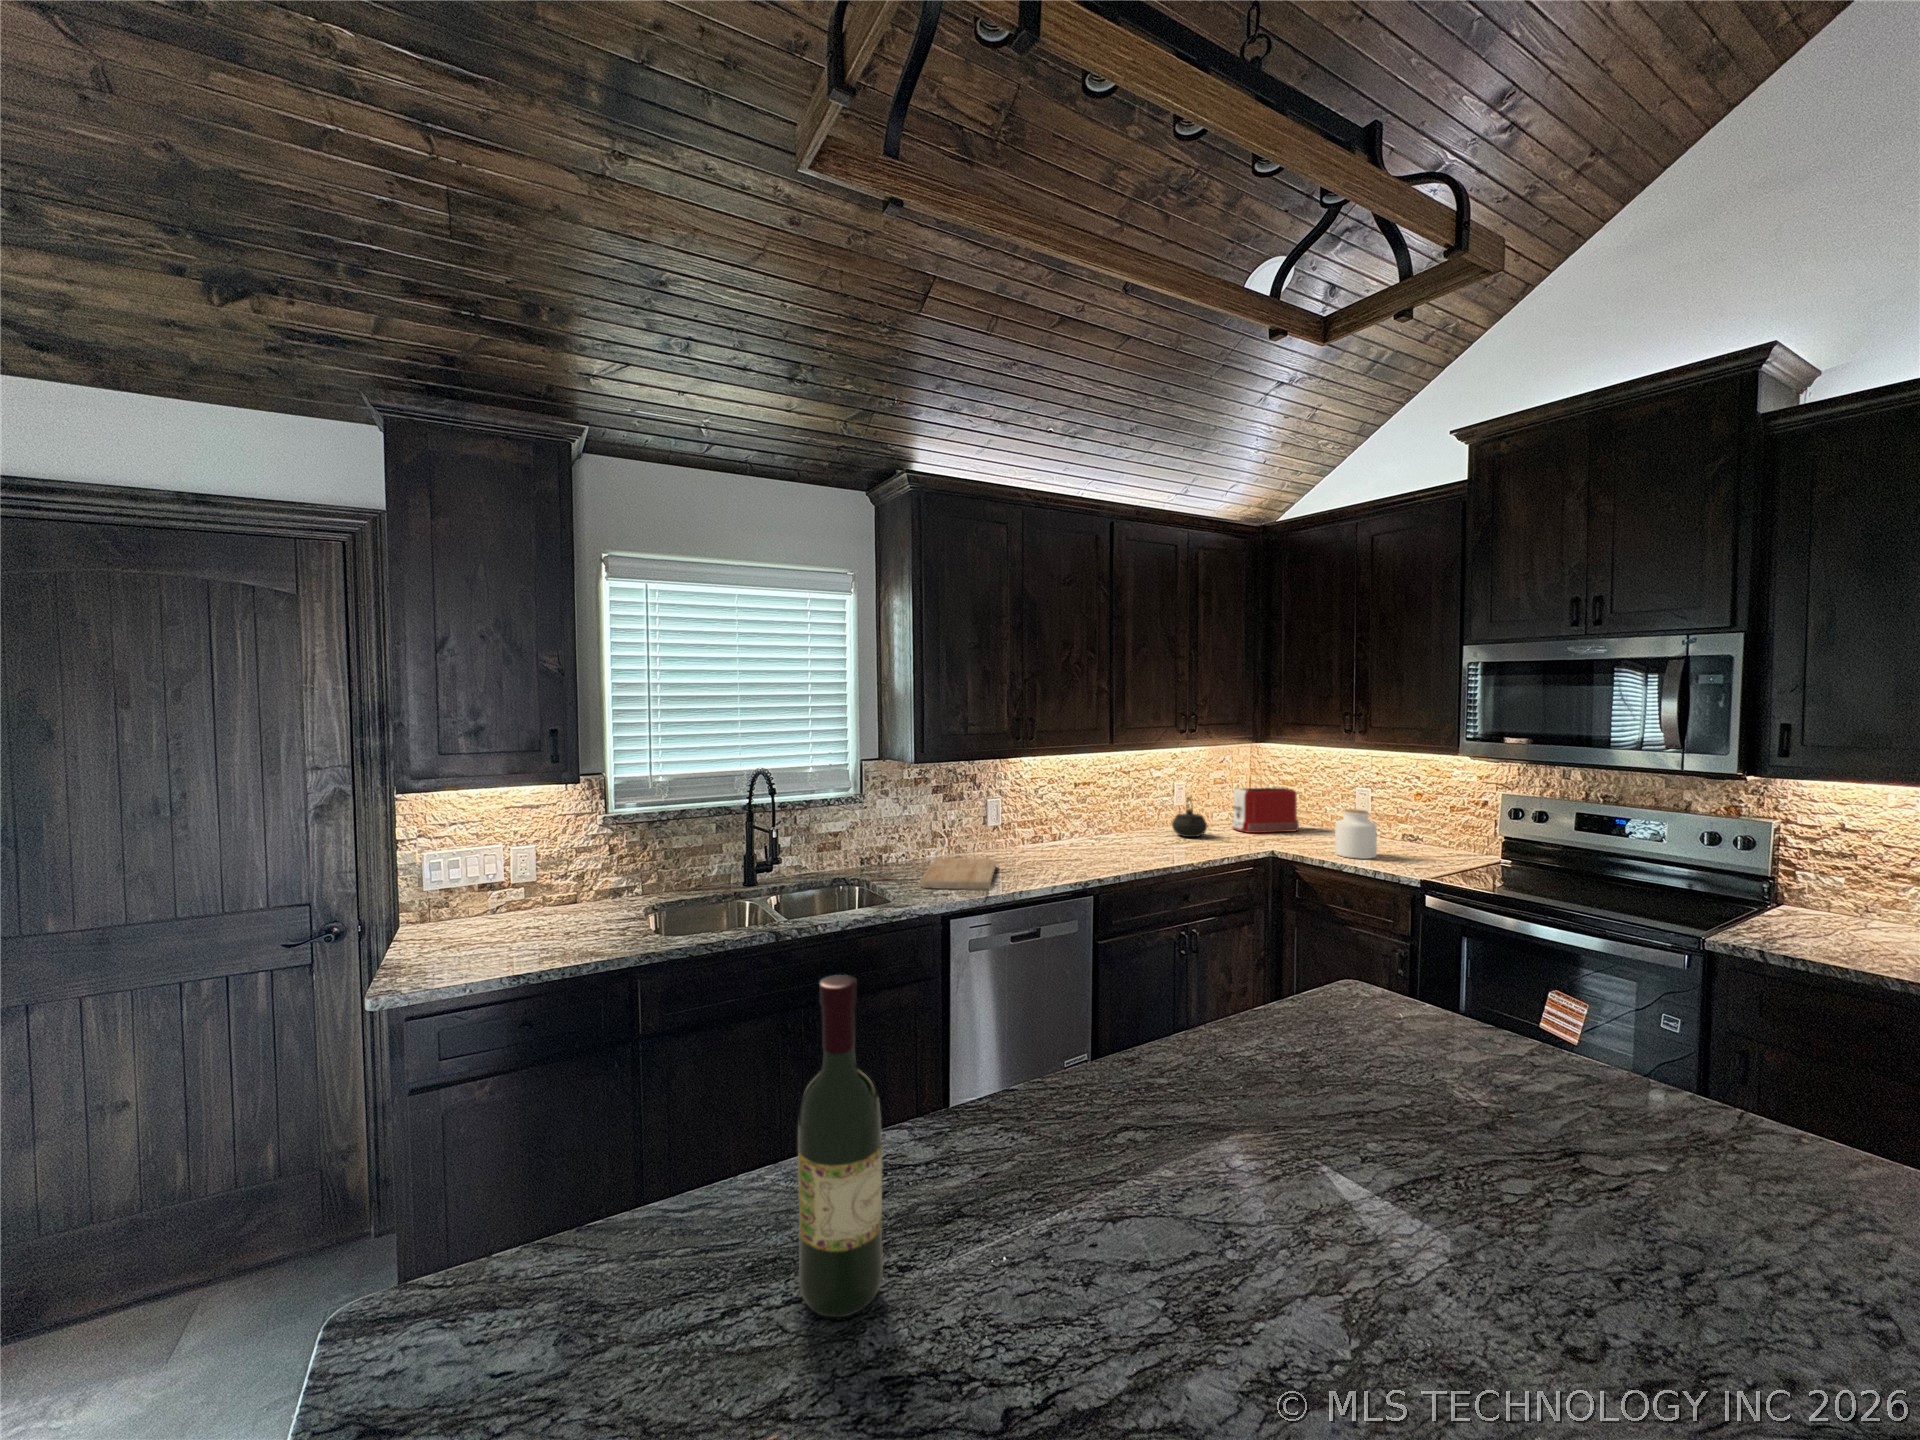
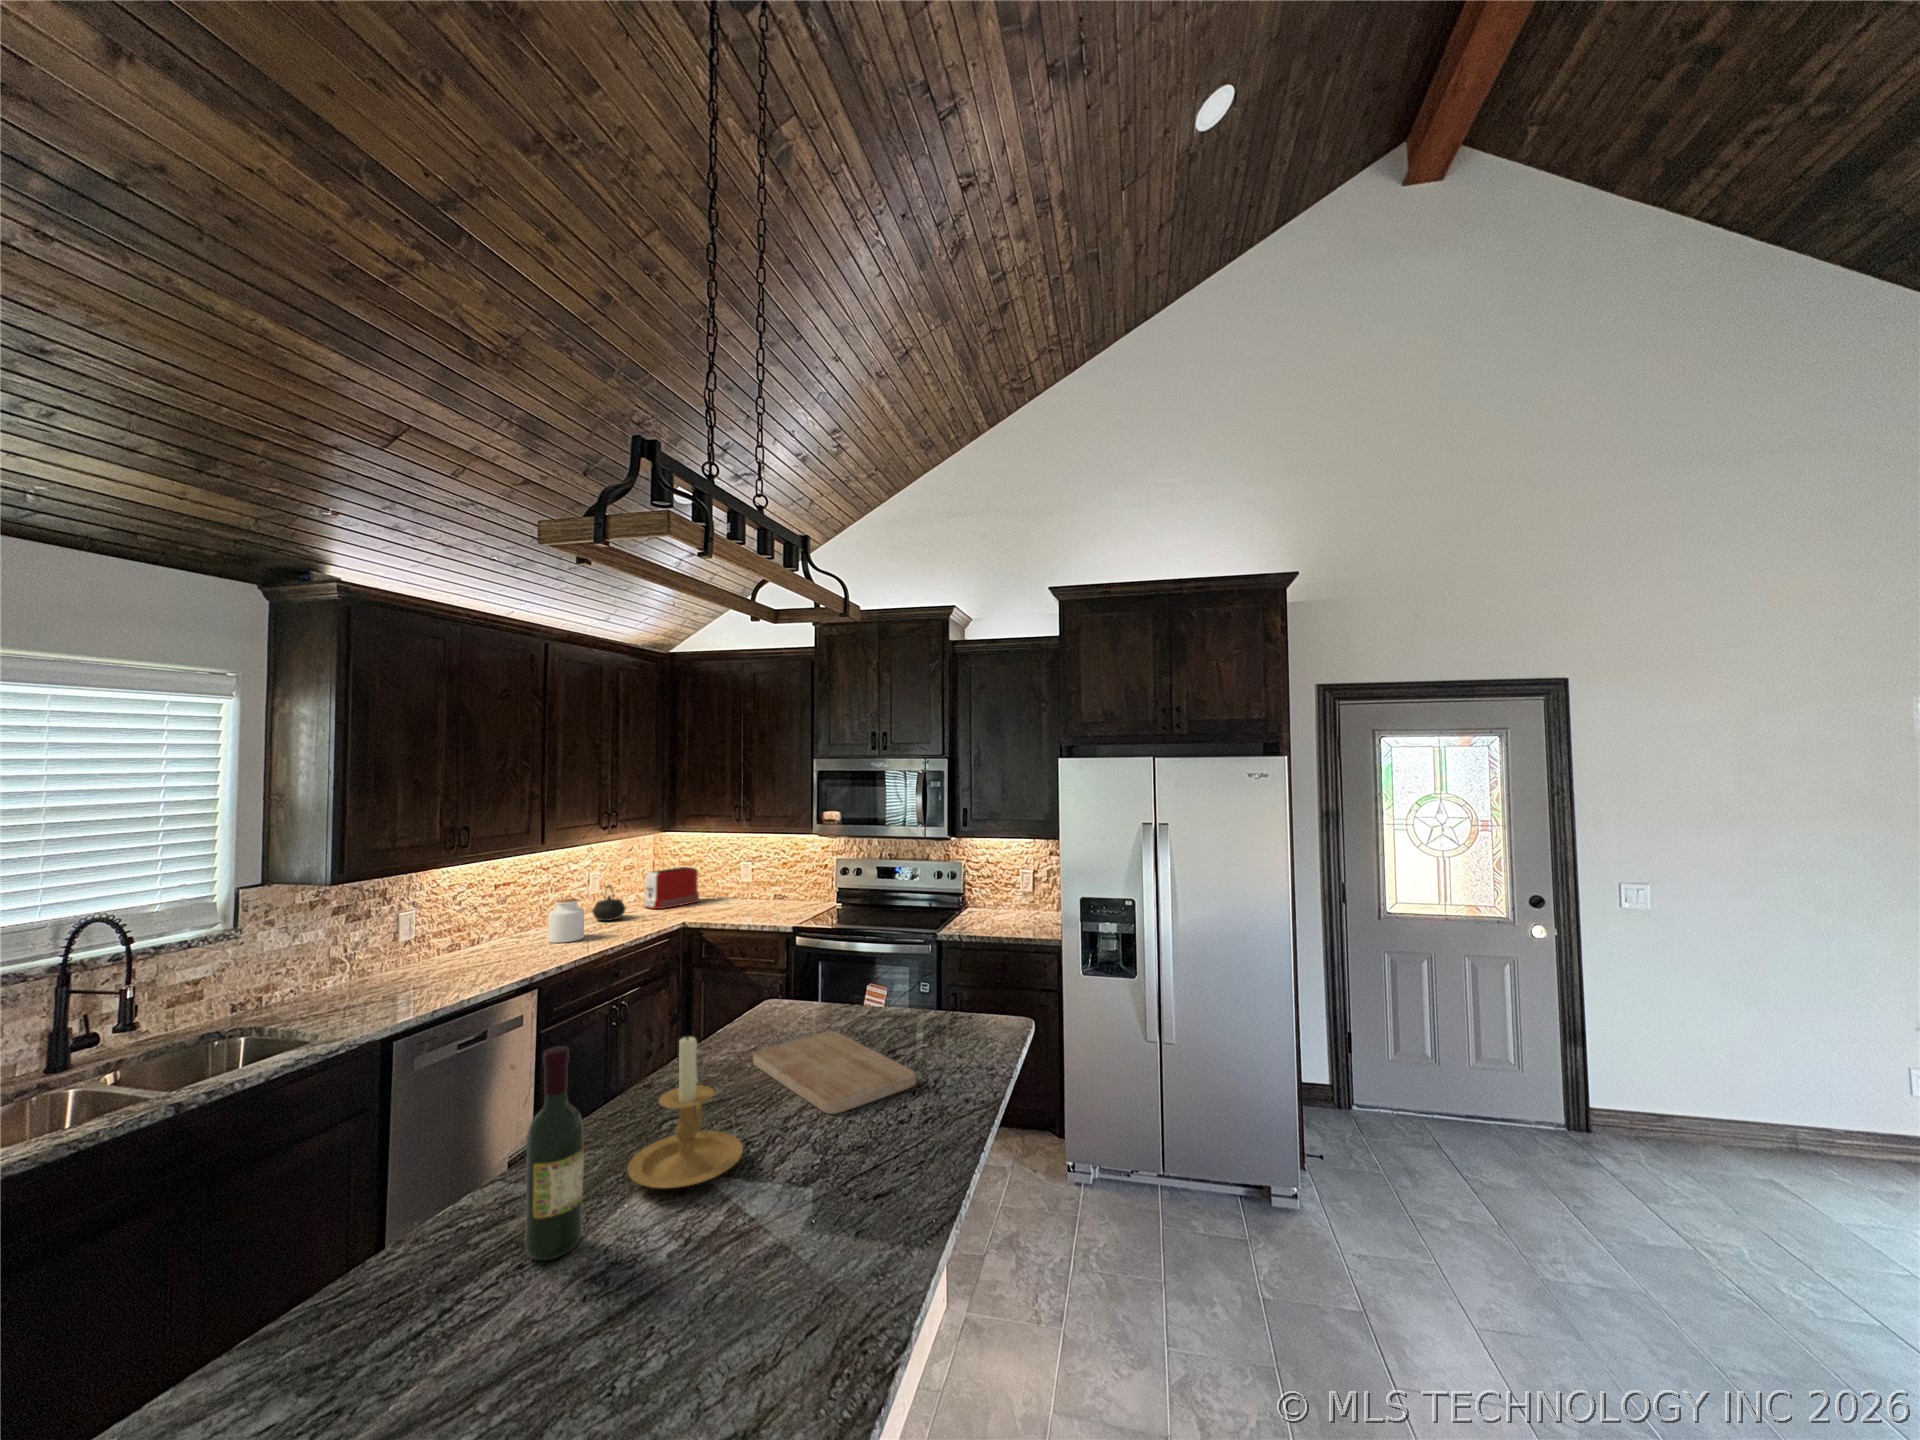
jar: present [1335,809,1377,859] -> present [548,898,584,943]
cutting board: present [920,858,996,889] -> present [753,1031,916,1114]
candle holder: none [992,1009,1188,1299] -> present [628,1034,743,1188]

